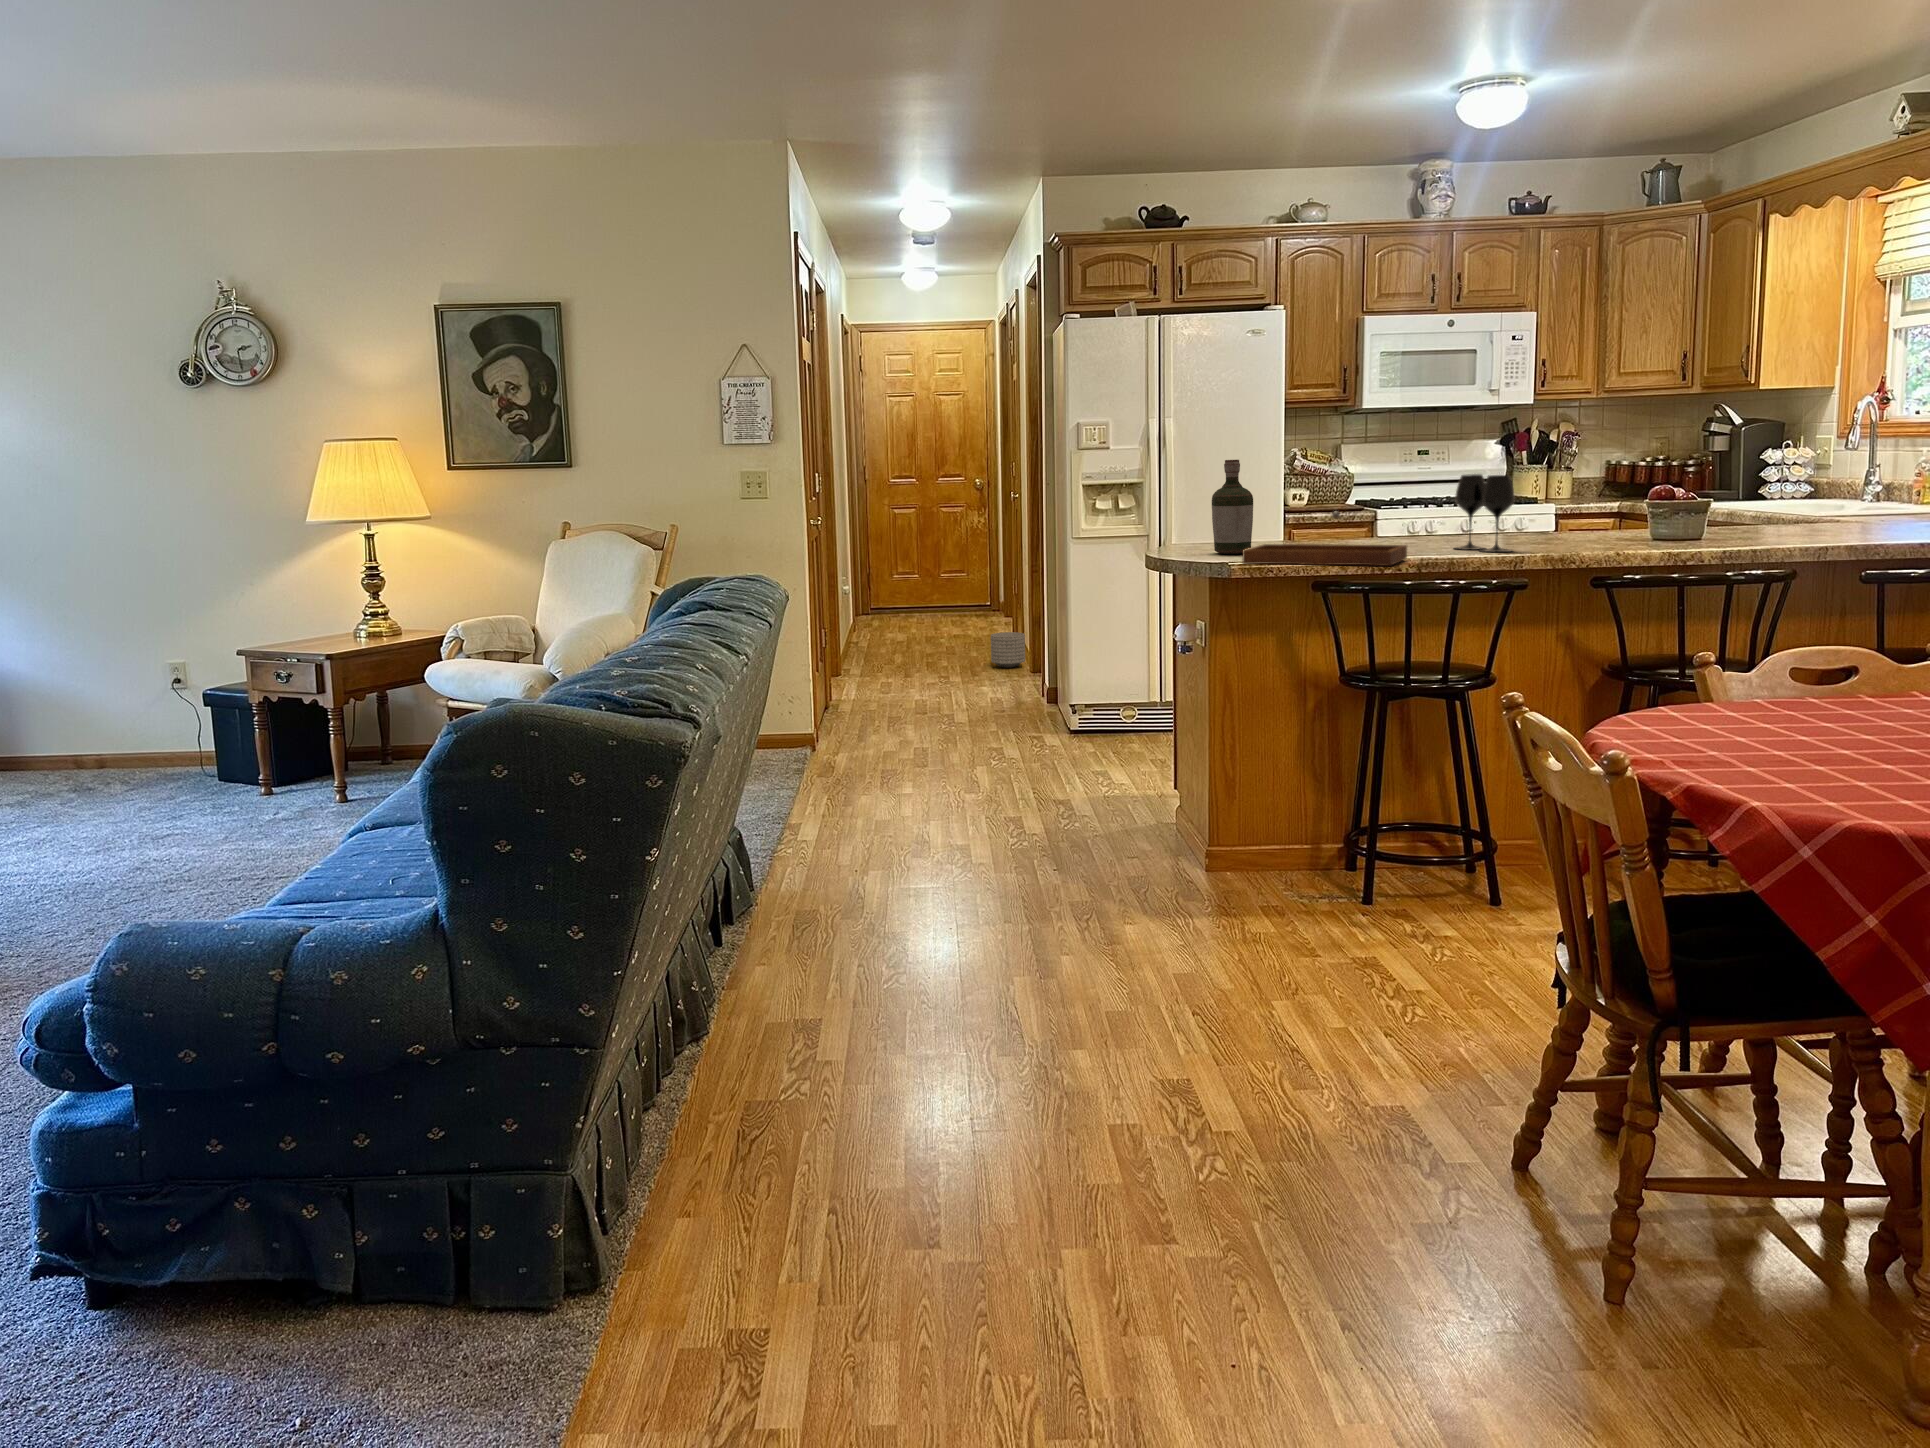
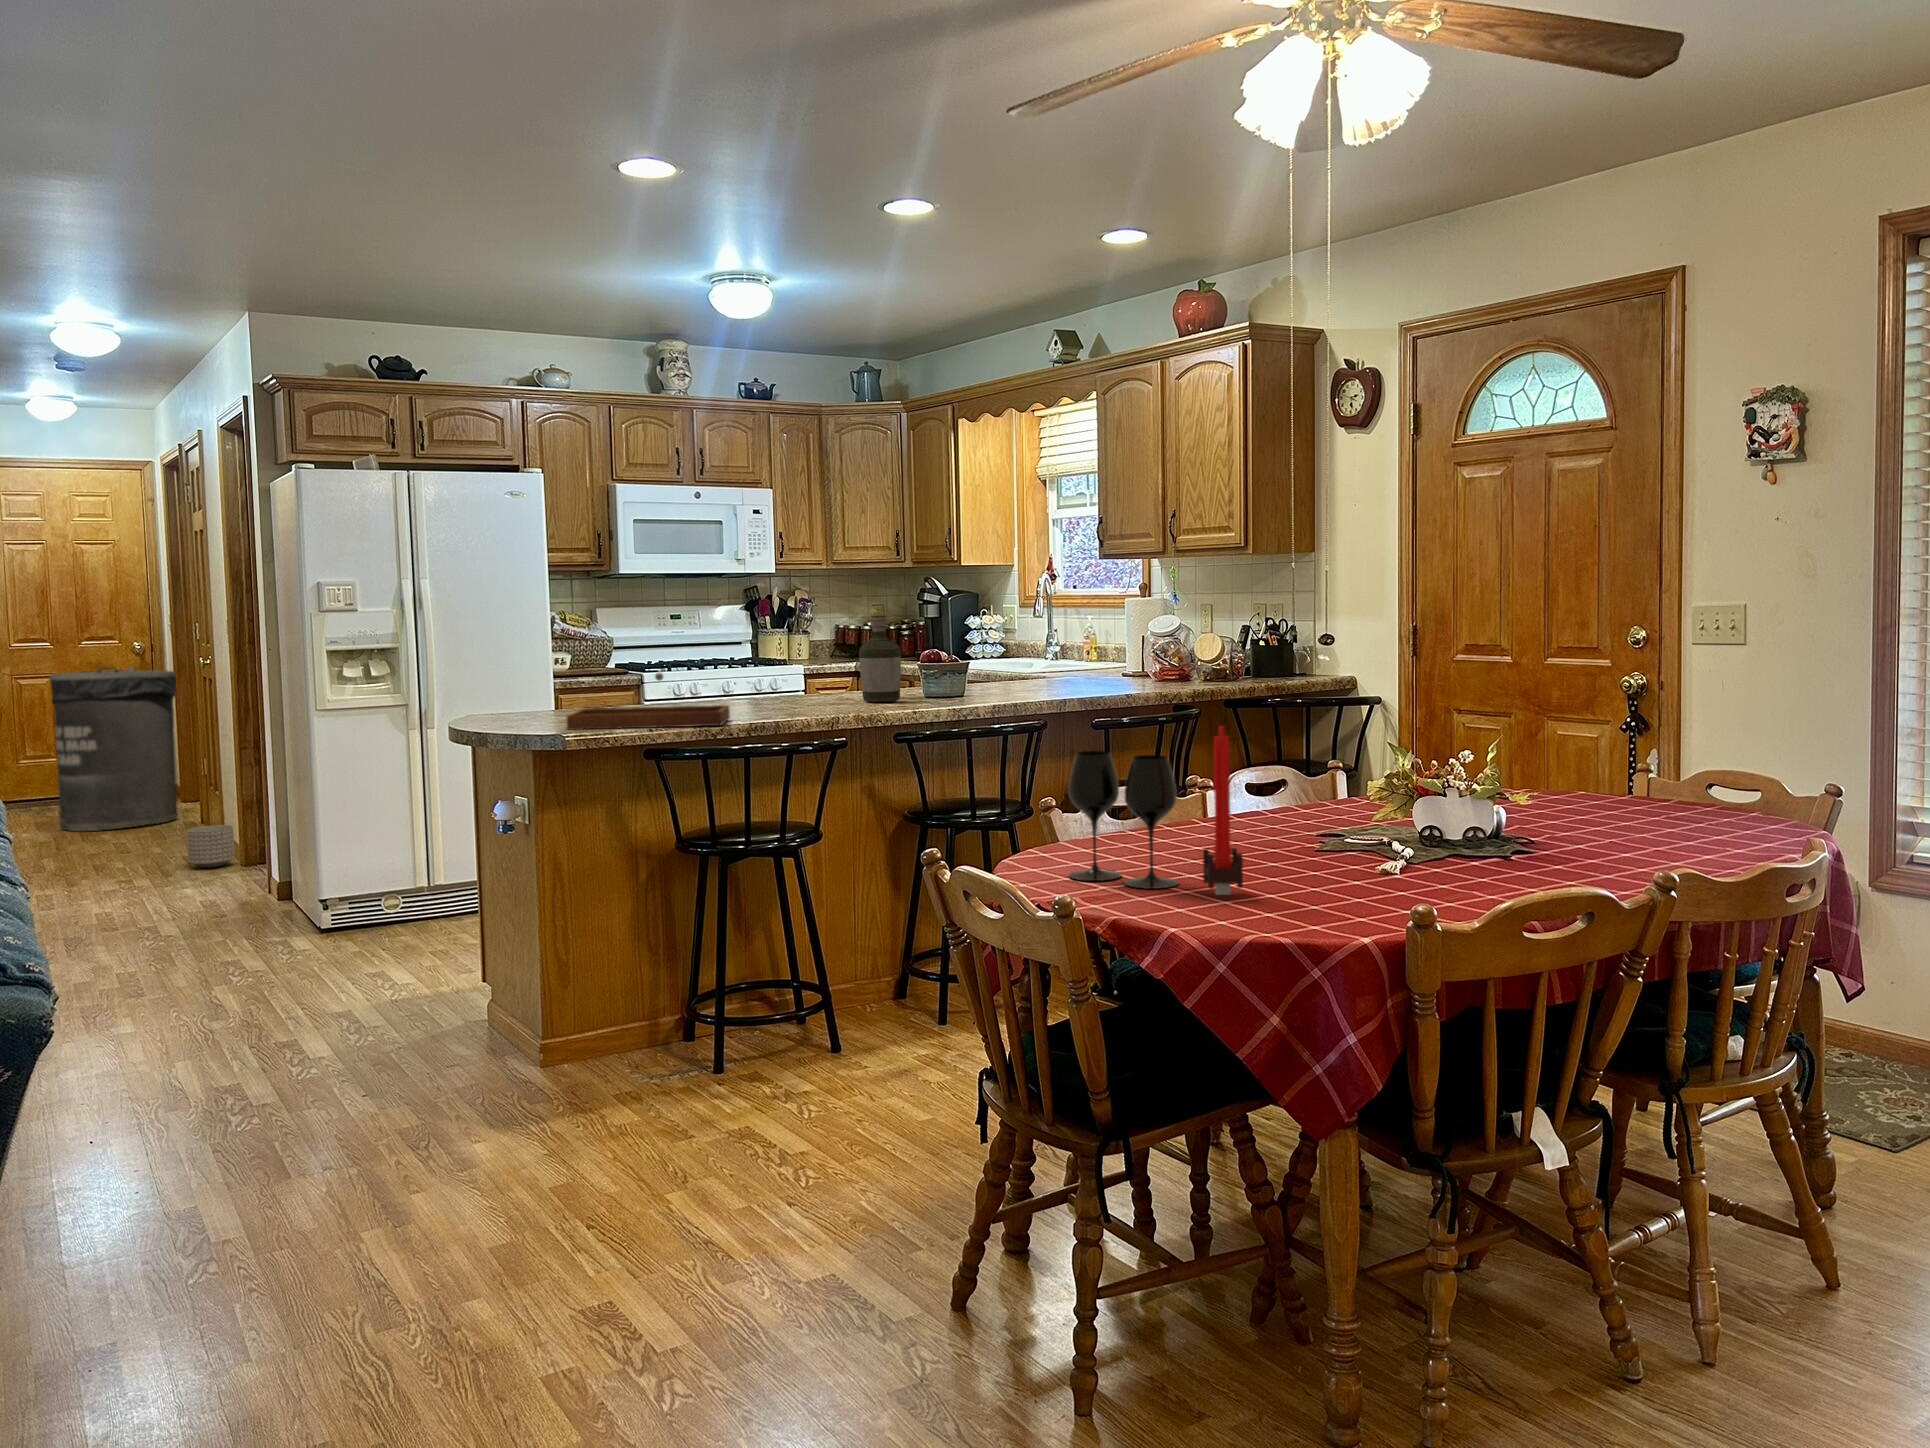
bottle: present [1212,460,1253,554] -> present [859,615,901,702]
wine glass: present [1455,474,1515,552] -> present [1069,751,1179,889]
trash can: none [909,496,998,630] -> present [50,667,178,831]
candle: none [1840,591,1891,791] -> present [1203,726,1243,895]

